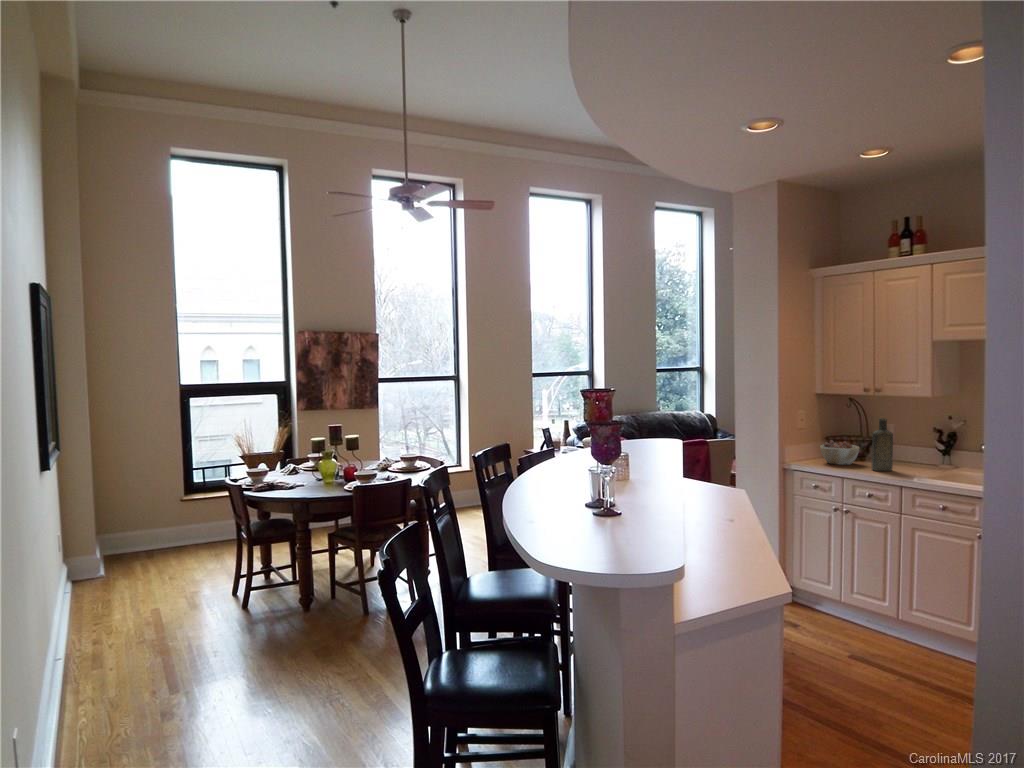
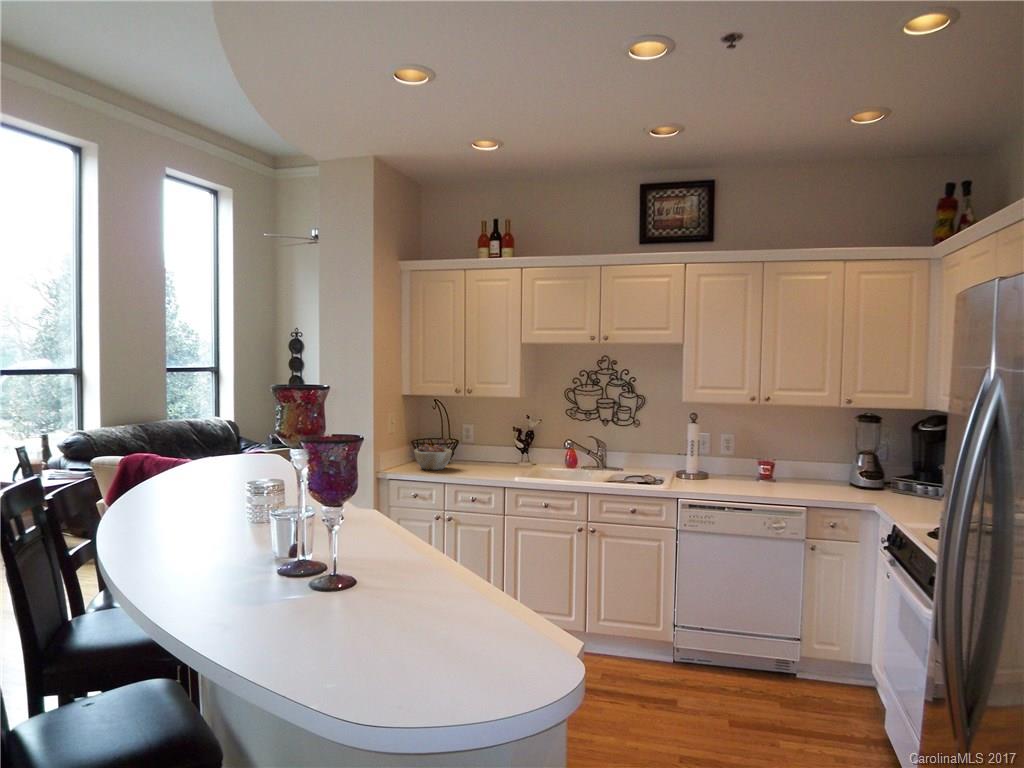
bottle: present [872,418,893,471] -> none [465,419,488,474]

